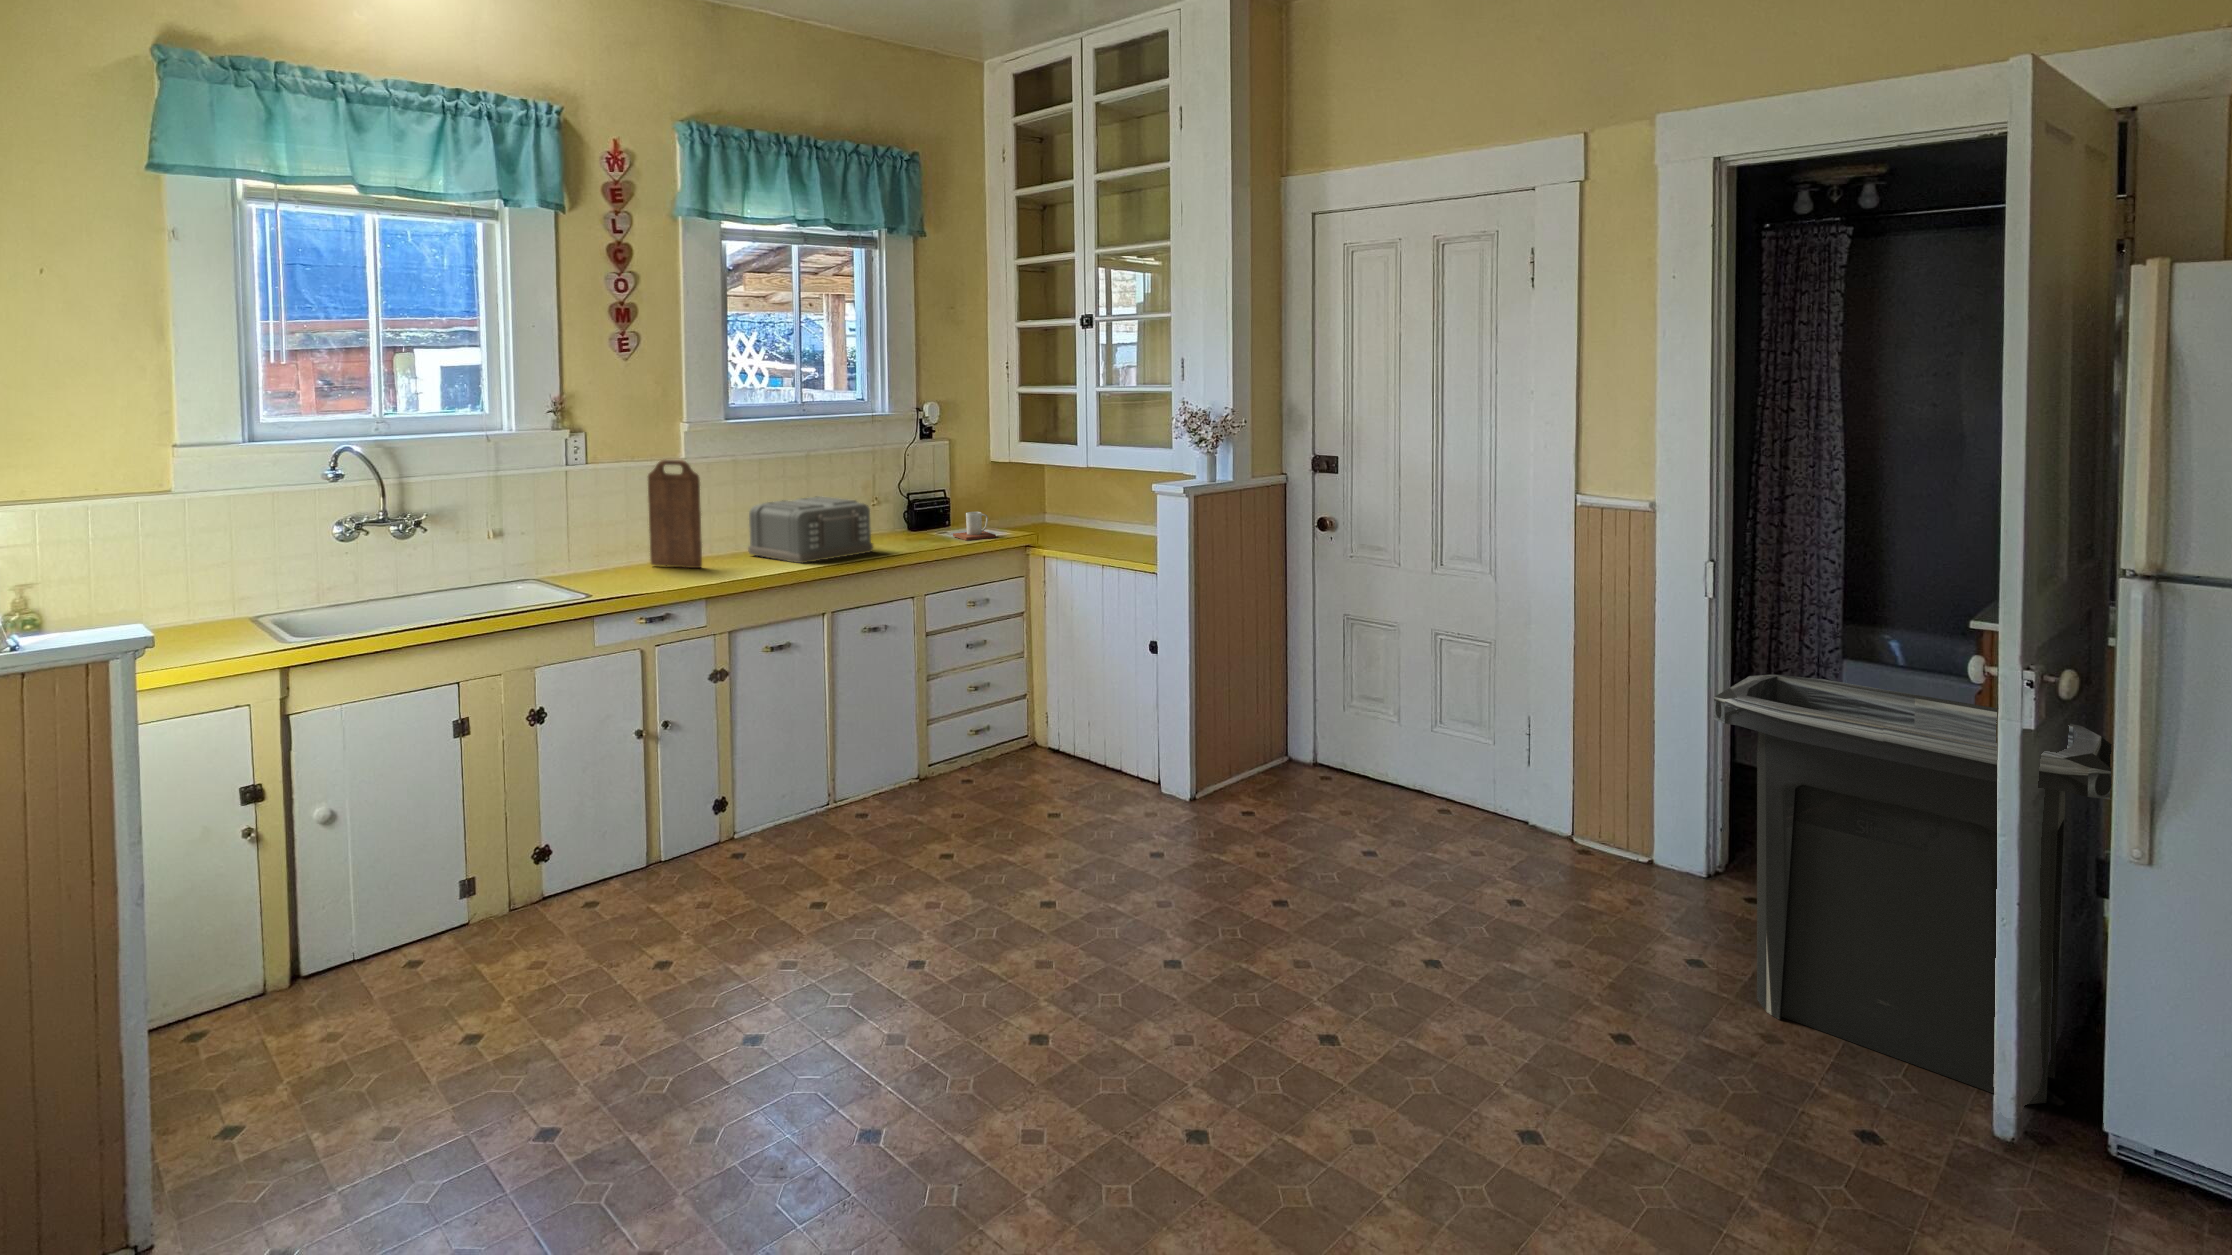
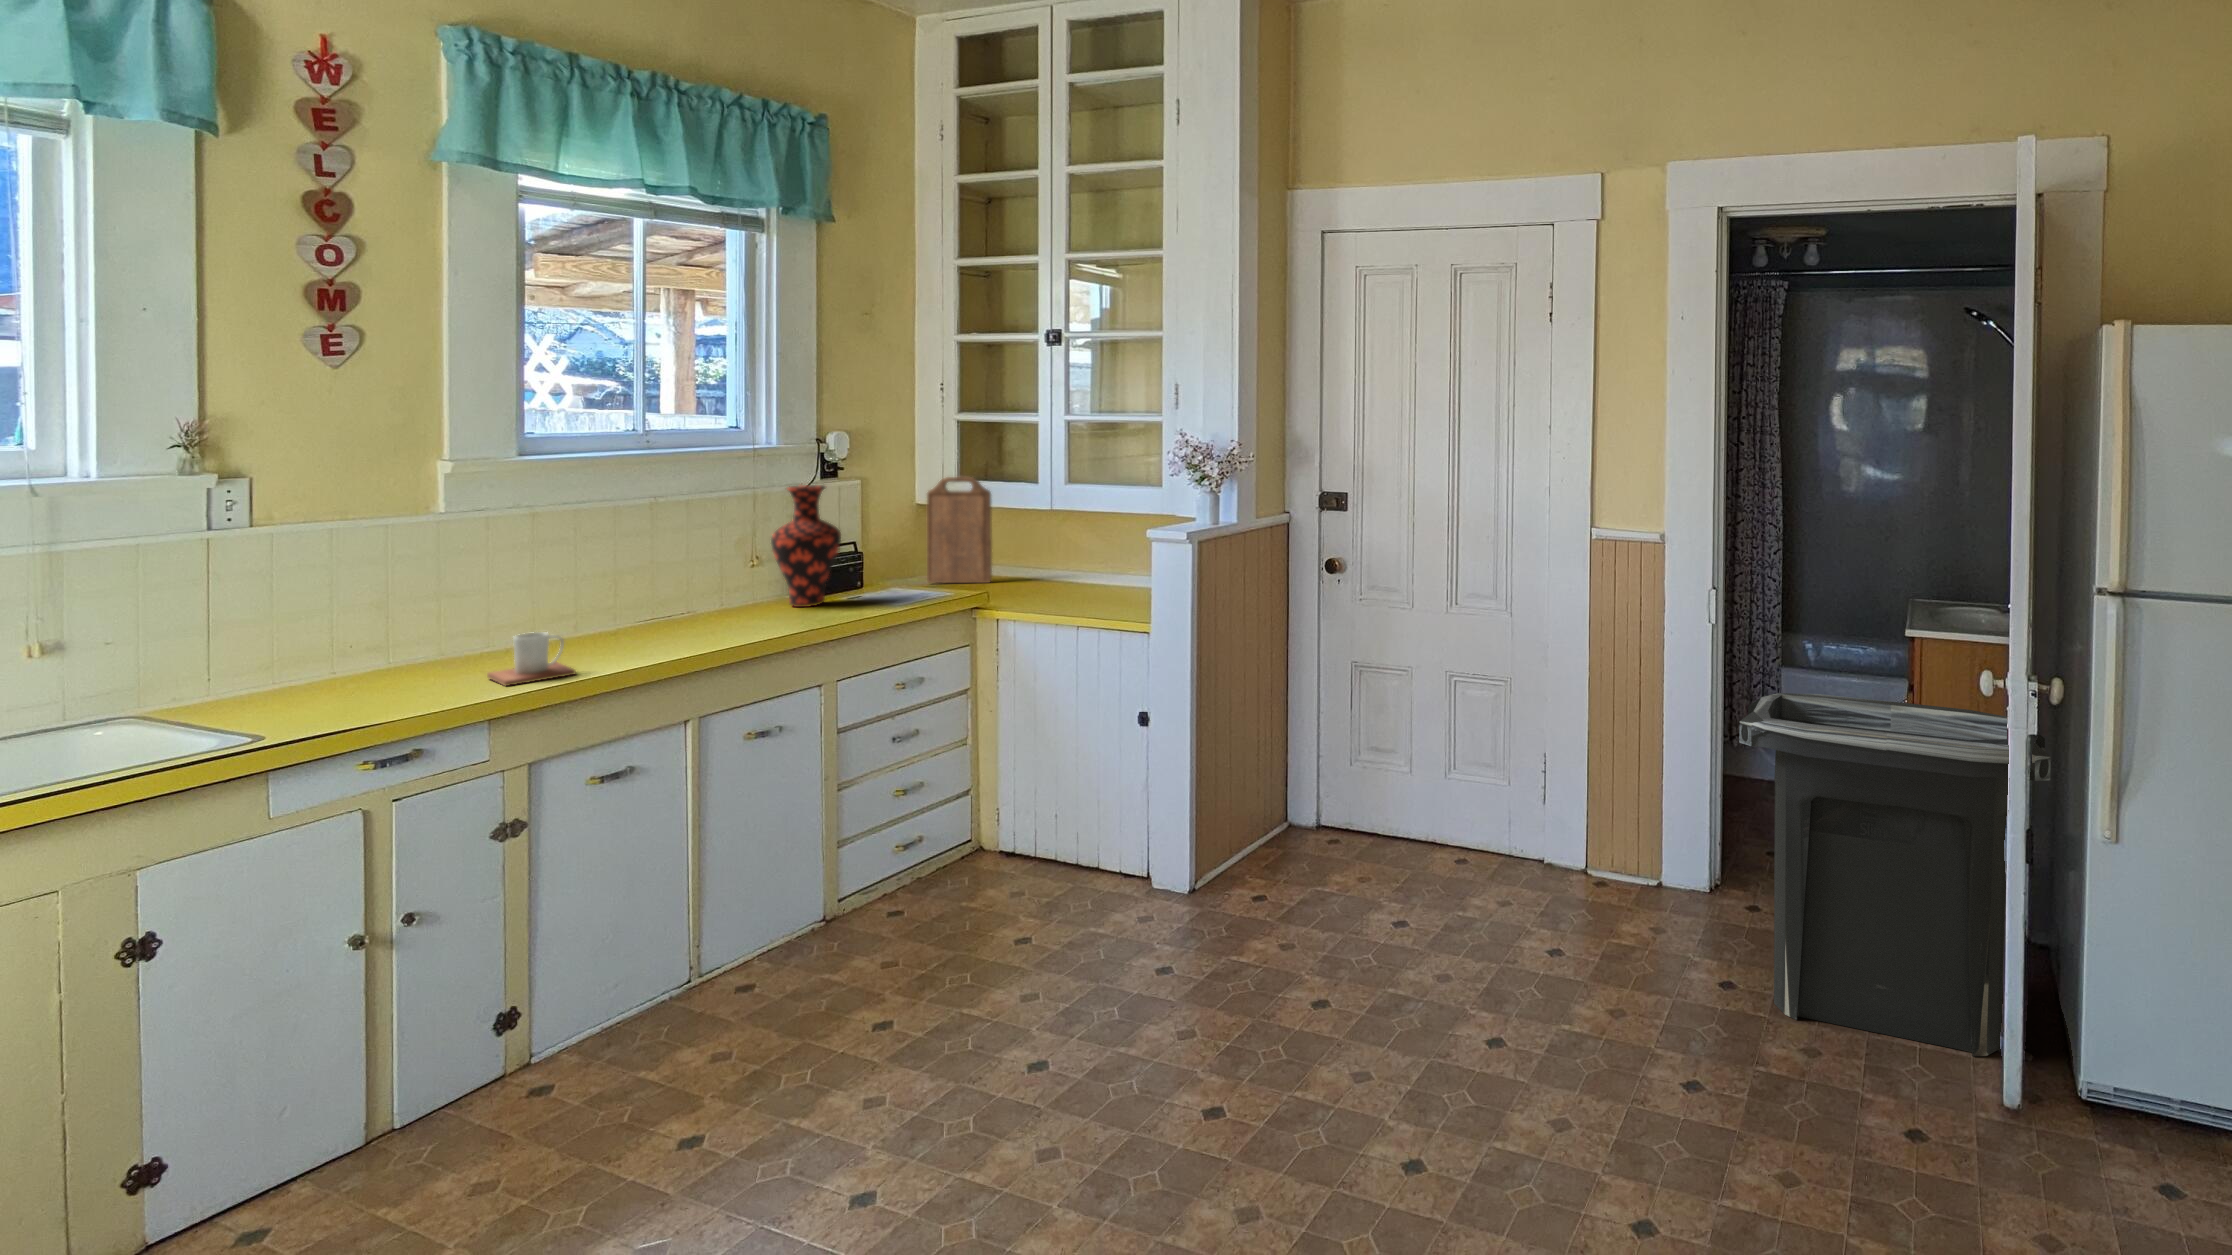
vase: none [882,444,929,538] -> present [771,485,841,607]
cutting board: present [648,459,702,568] -> present [927,477,992,583]
toaster: present [748,496,873,563] -> none [554,559,764,655]
mug: present [953,512,996,540] -> present [487,632,575,686]

